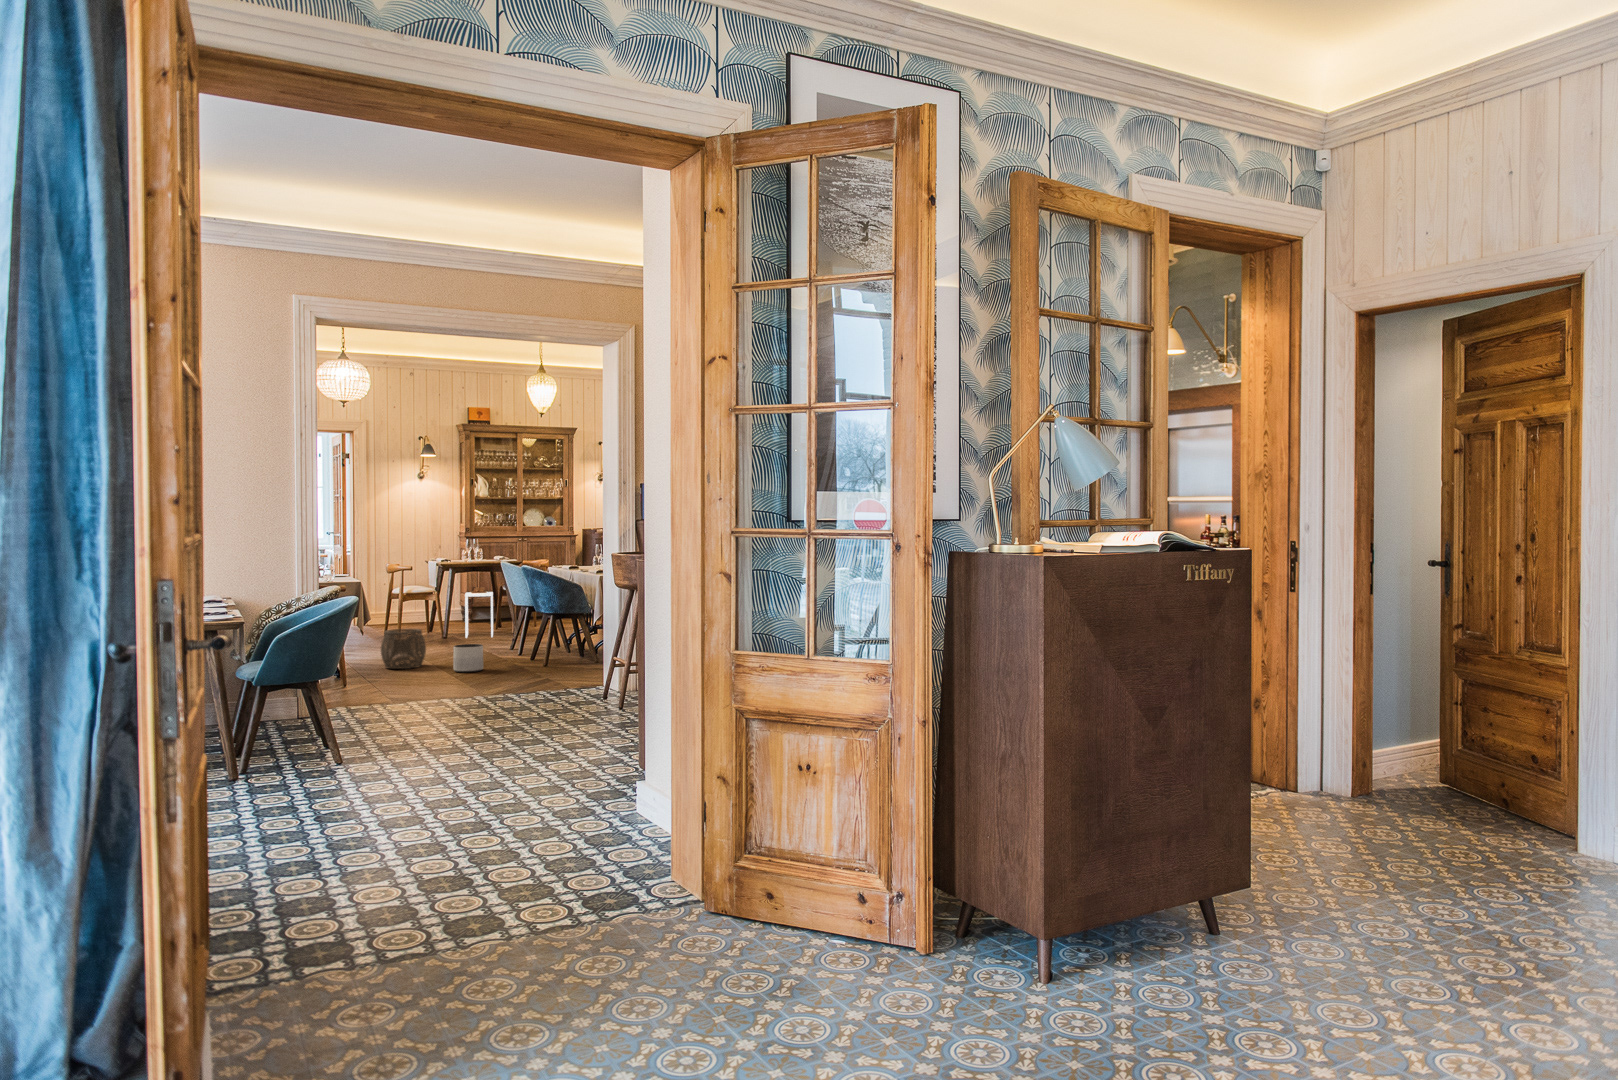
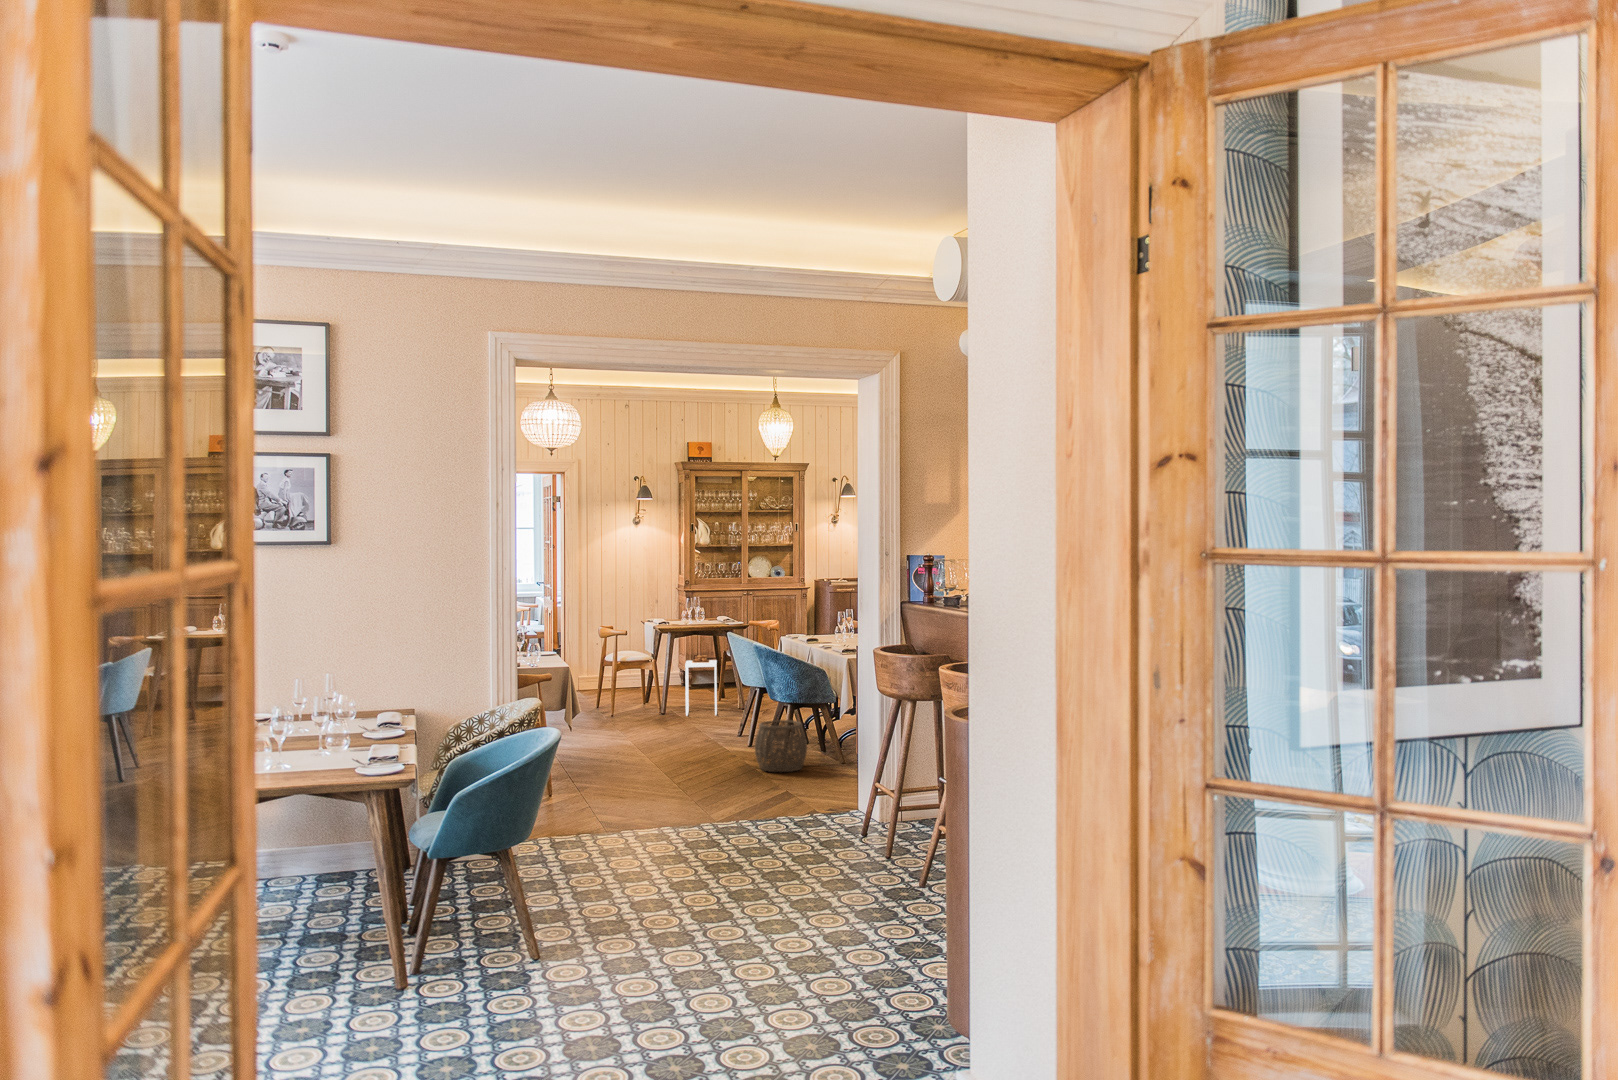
woven basket: present [381,629,426,669] -> present [755,720,807,772]
planter: present [453,644,483,672] -> none [674,738,709,775]

